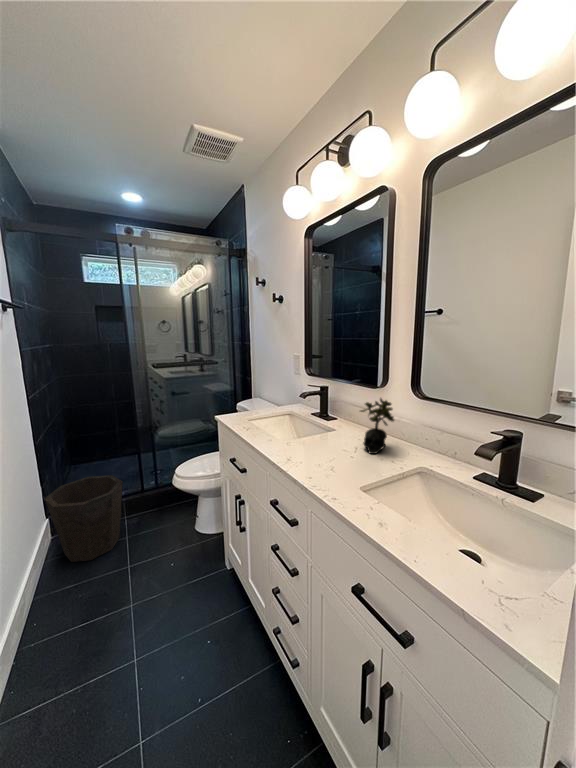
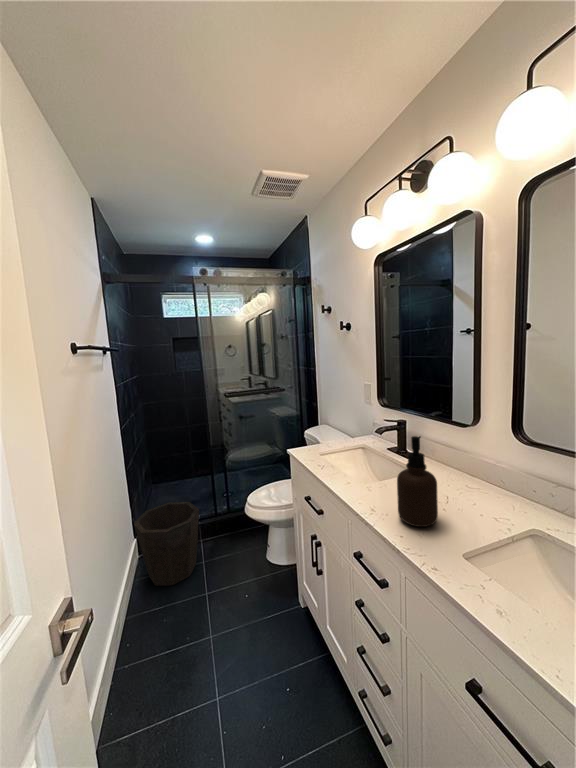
soap dispenser: none [309,387,344,470] -> present [397,436,438,527]
succulent plant: present [361,398,394,454] -> none [451,443,495,508]

